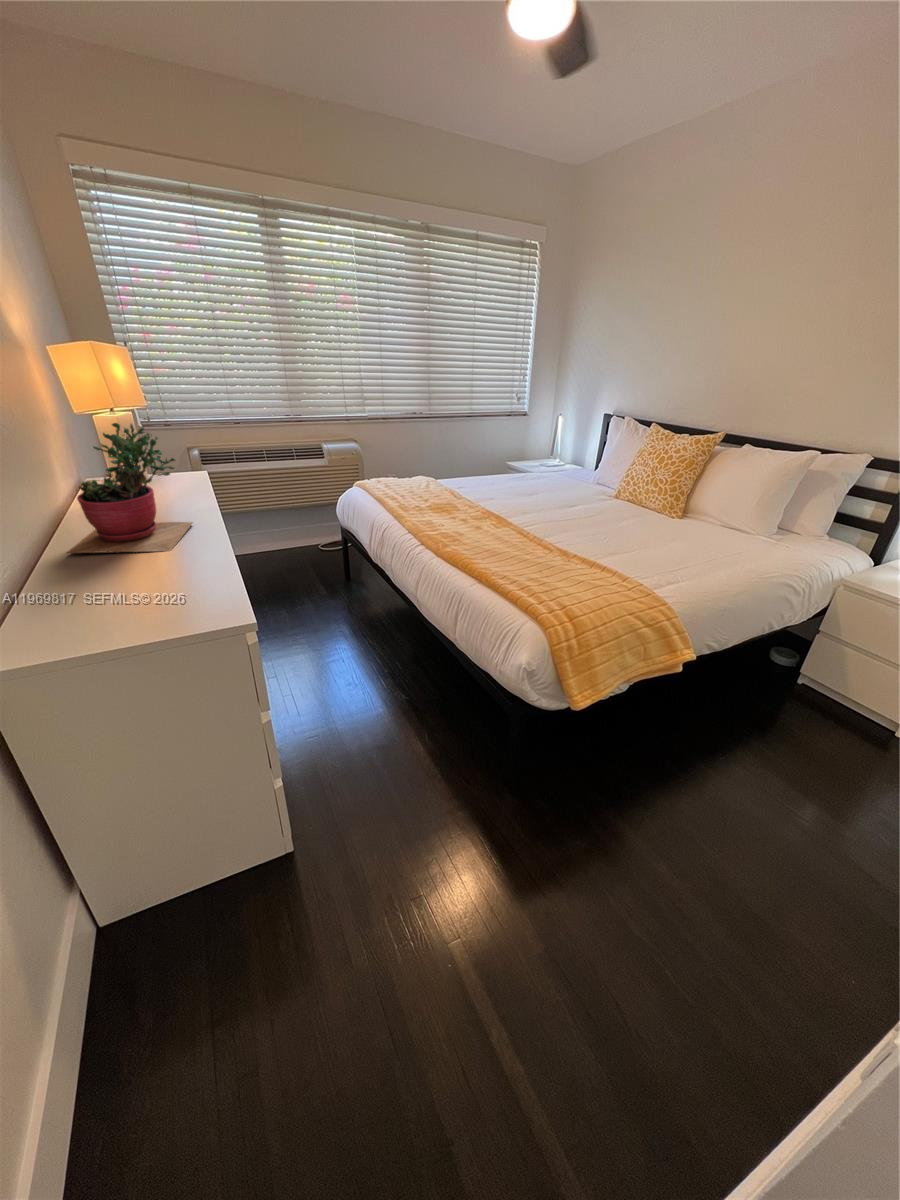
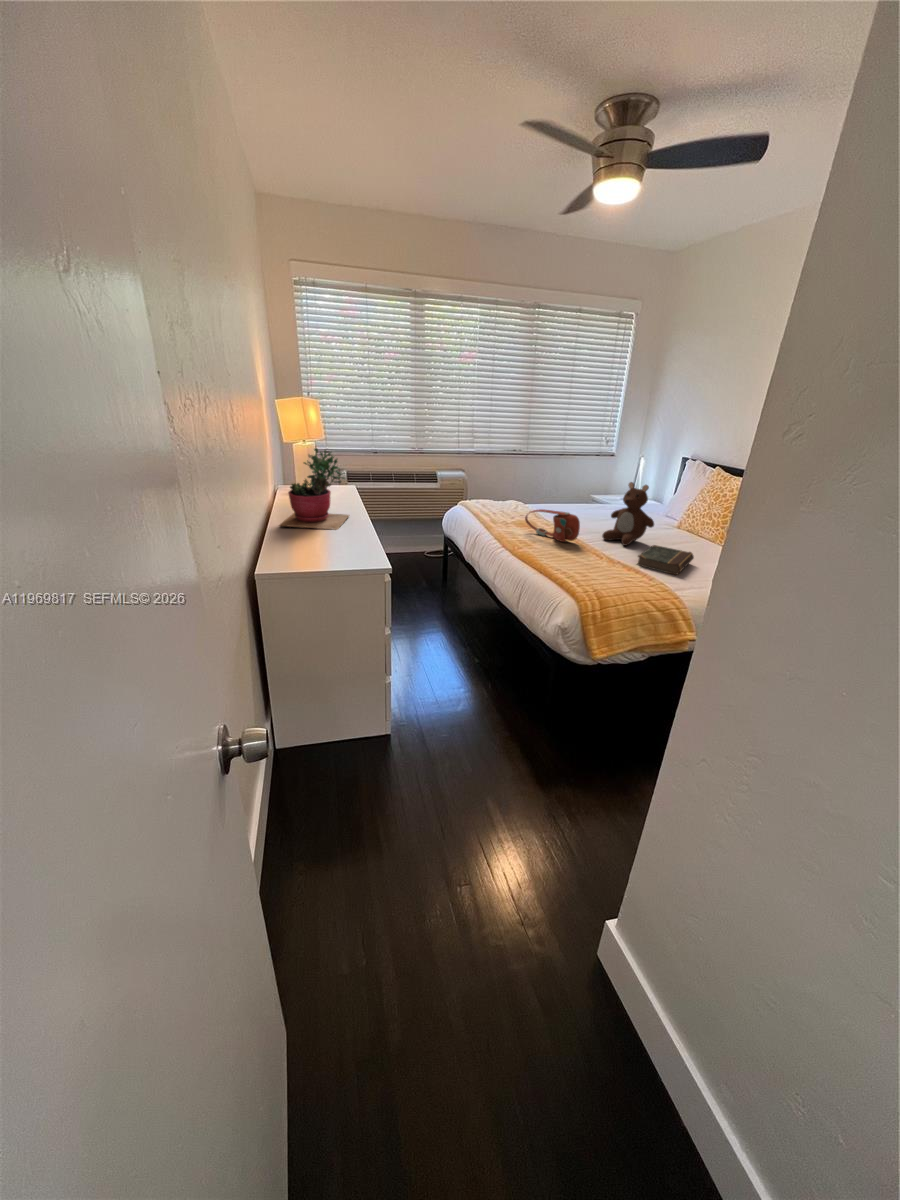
teddy bear: none [540,448,601,528] -> present [602,482,654,546]
handbag: none [445,490,516,531] -> present [525,509,580,542]
book: none [592,526,654,565] -> present [637,545,694,575]

